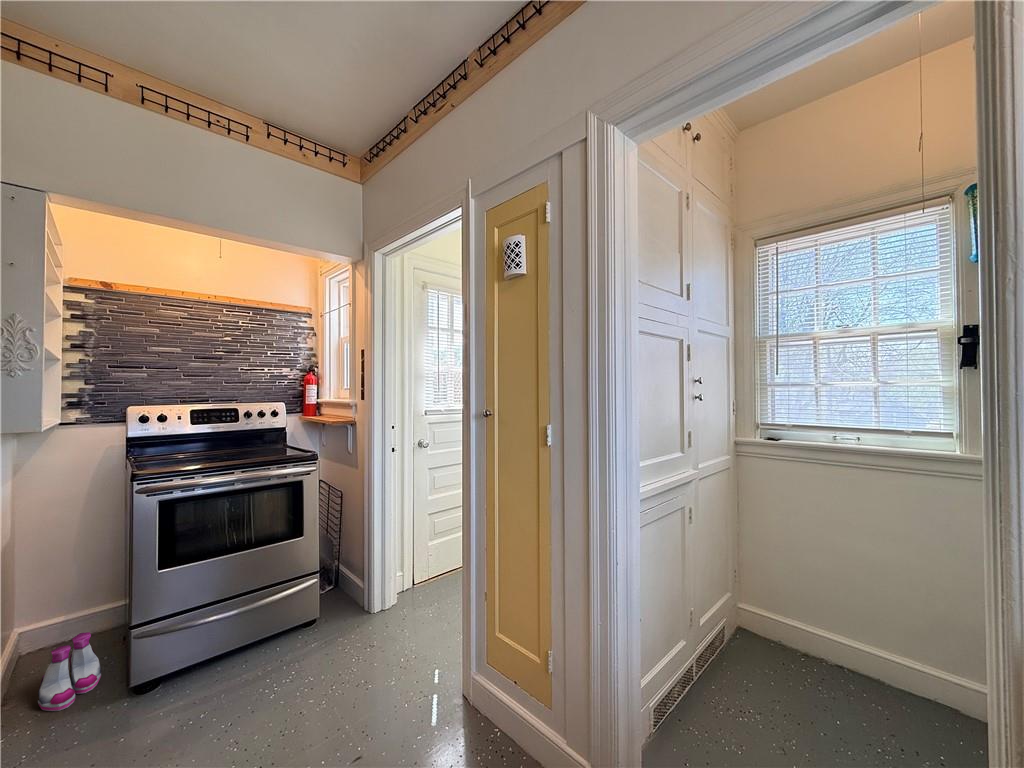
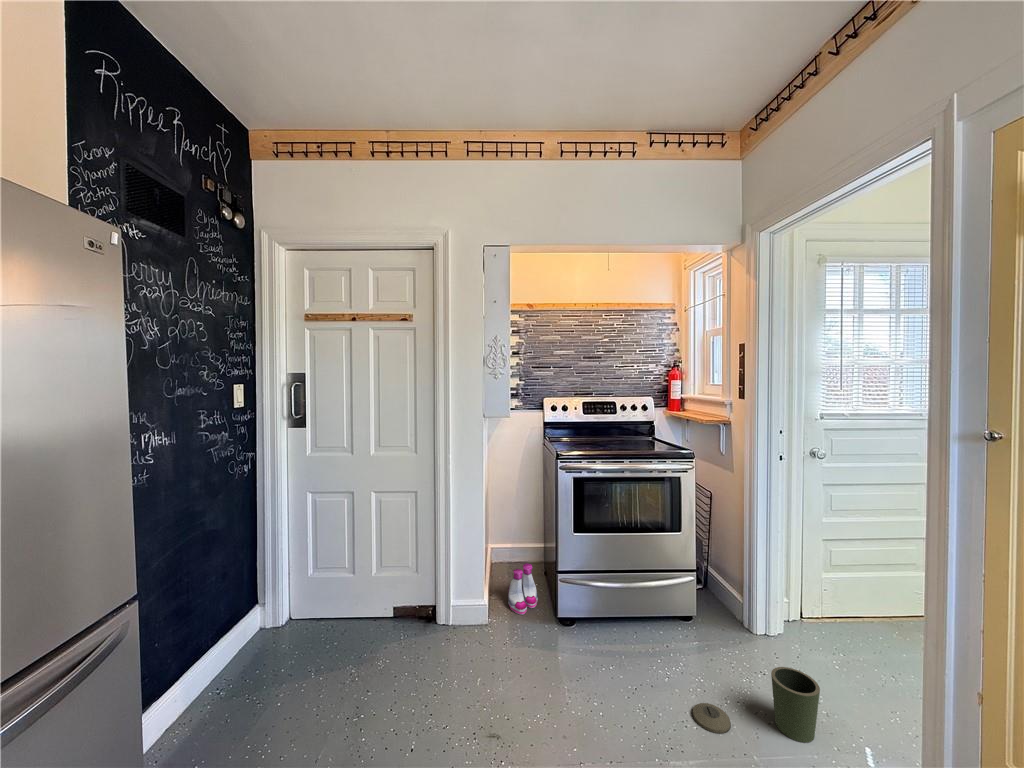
trash can: none [294,630,407,730] -> present [692,667,820,742]

